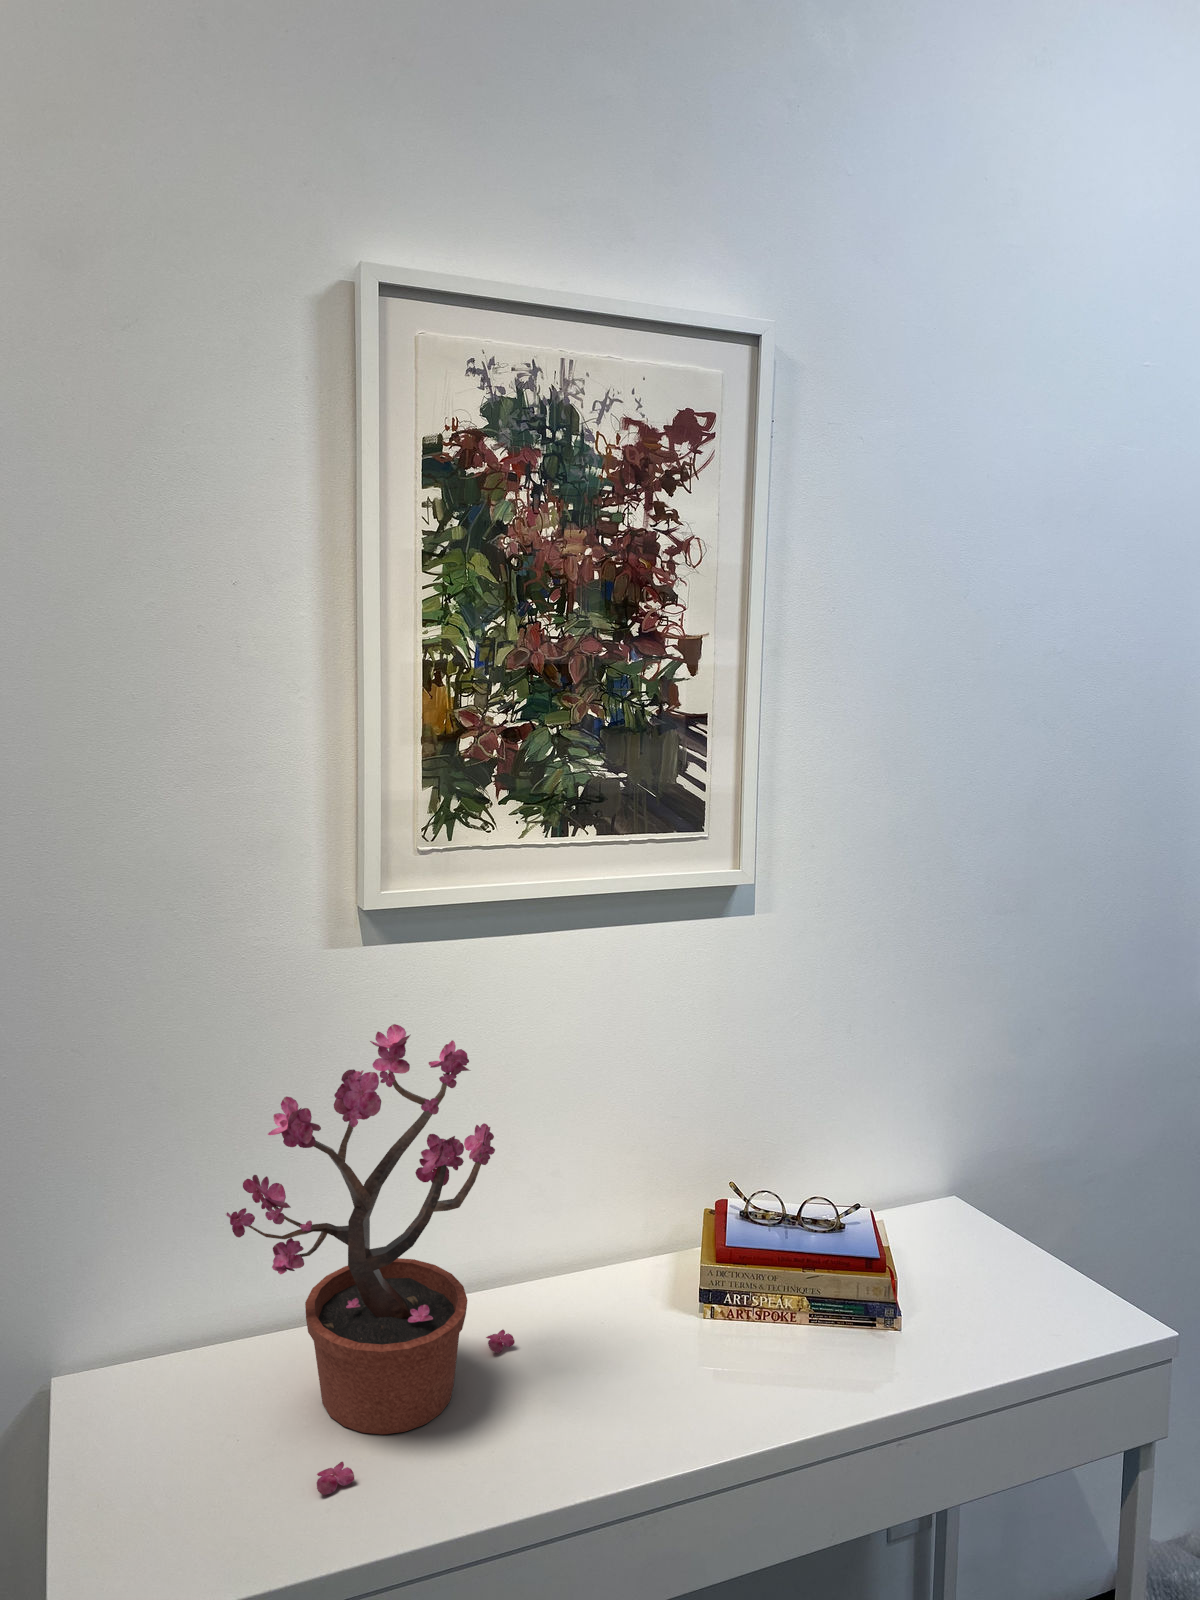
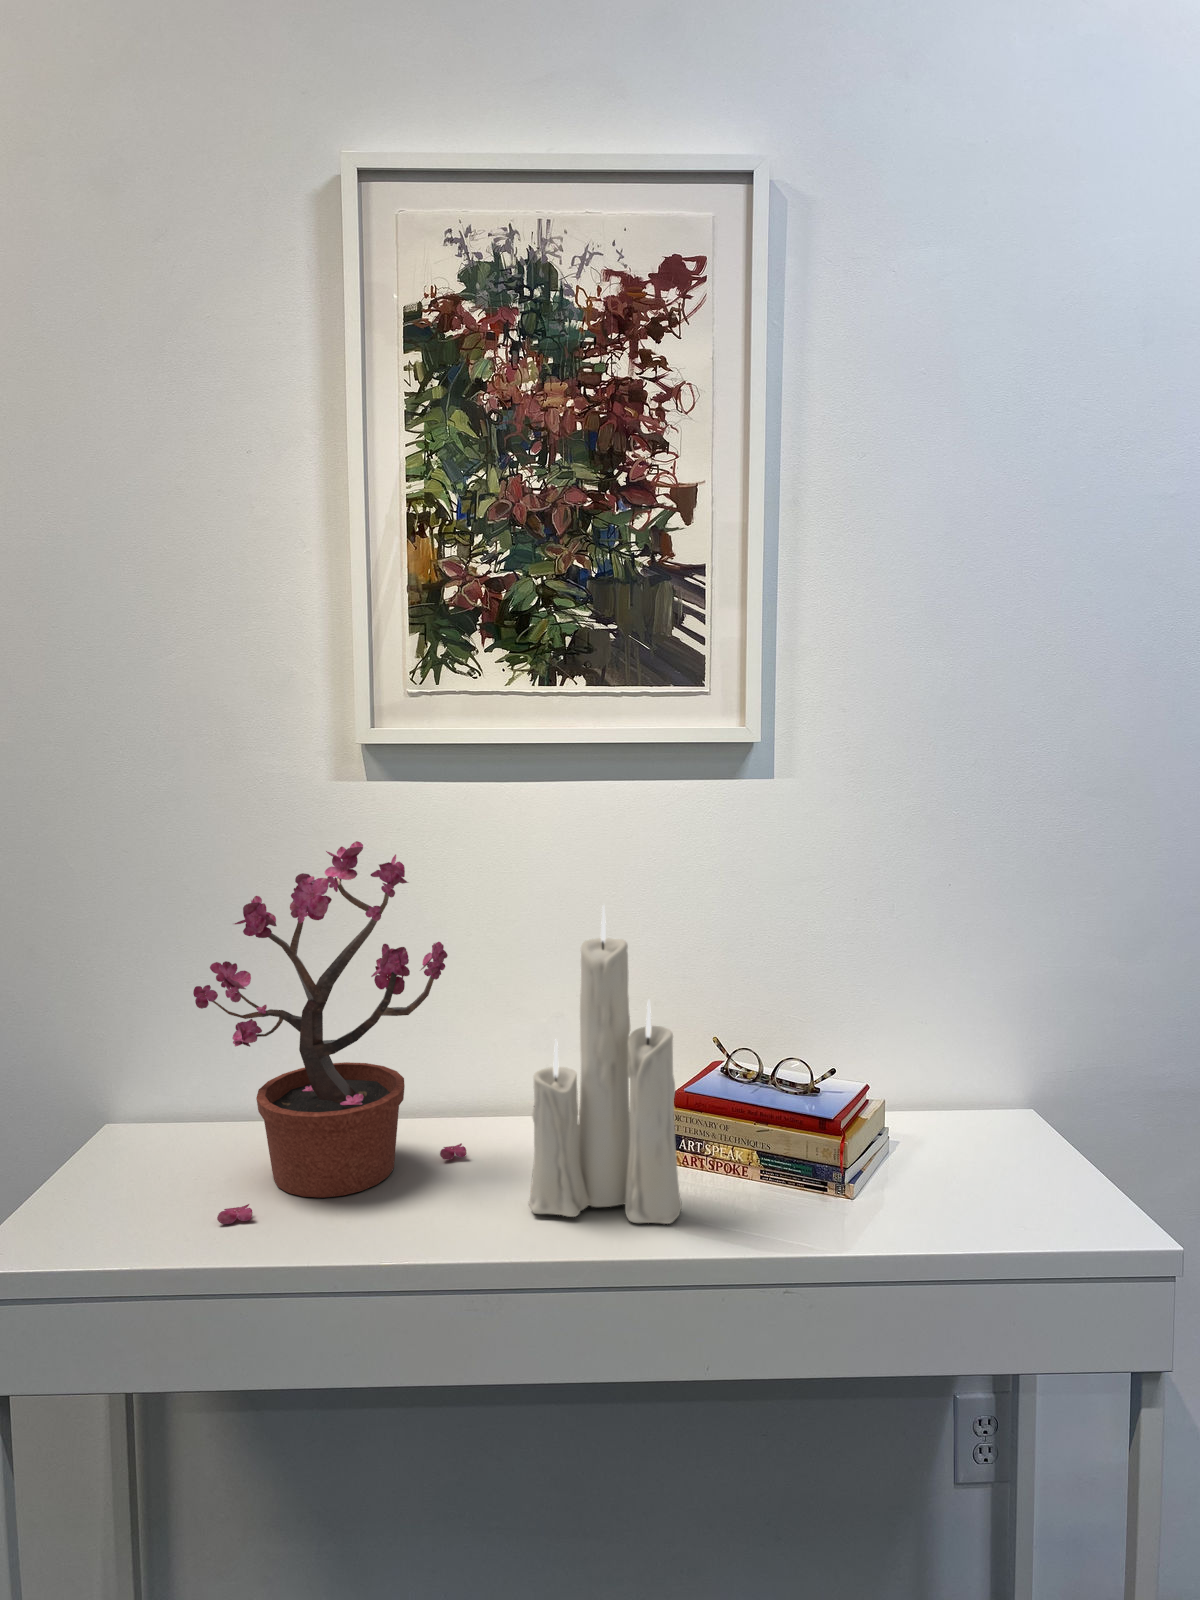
candle: none [626,1067,778,1411] -> present [529,905,682,1224]

